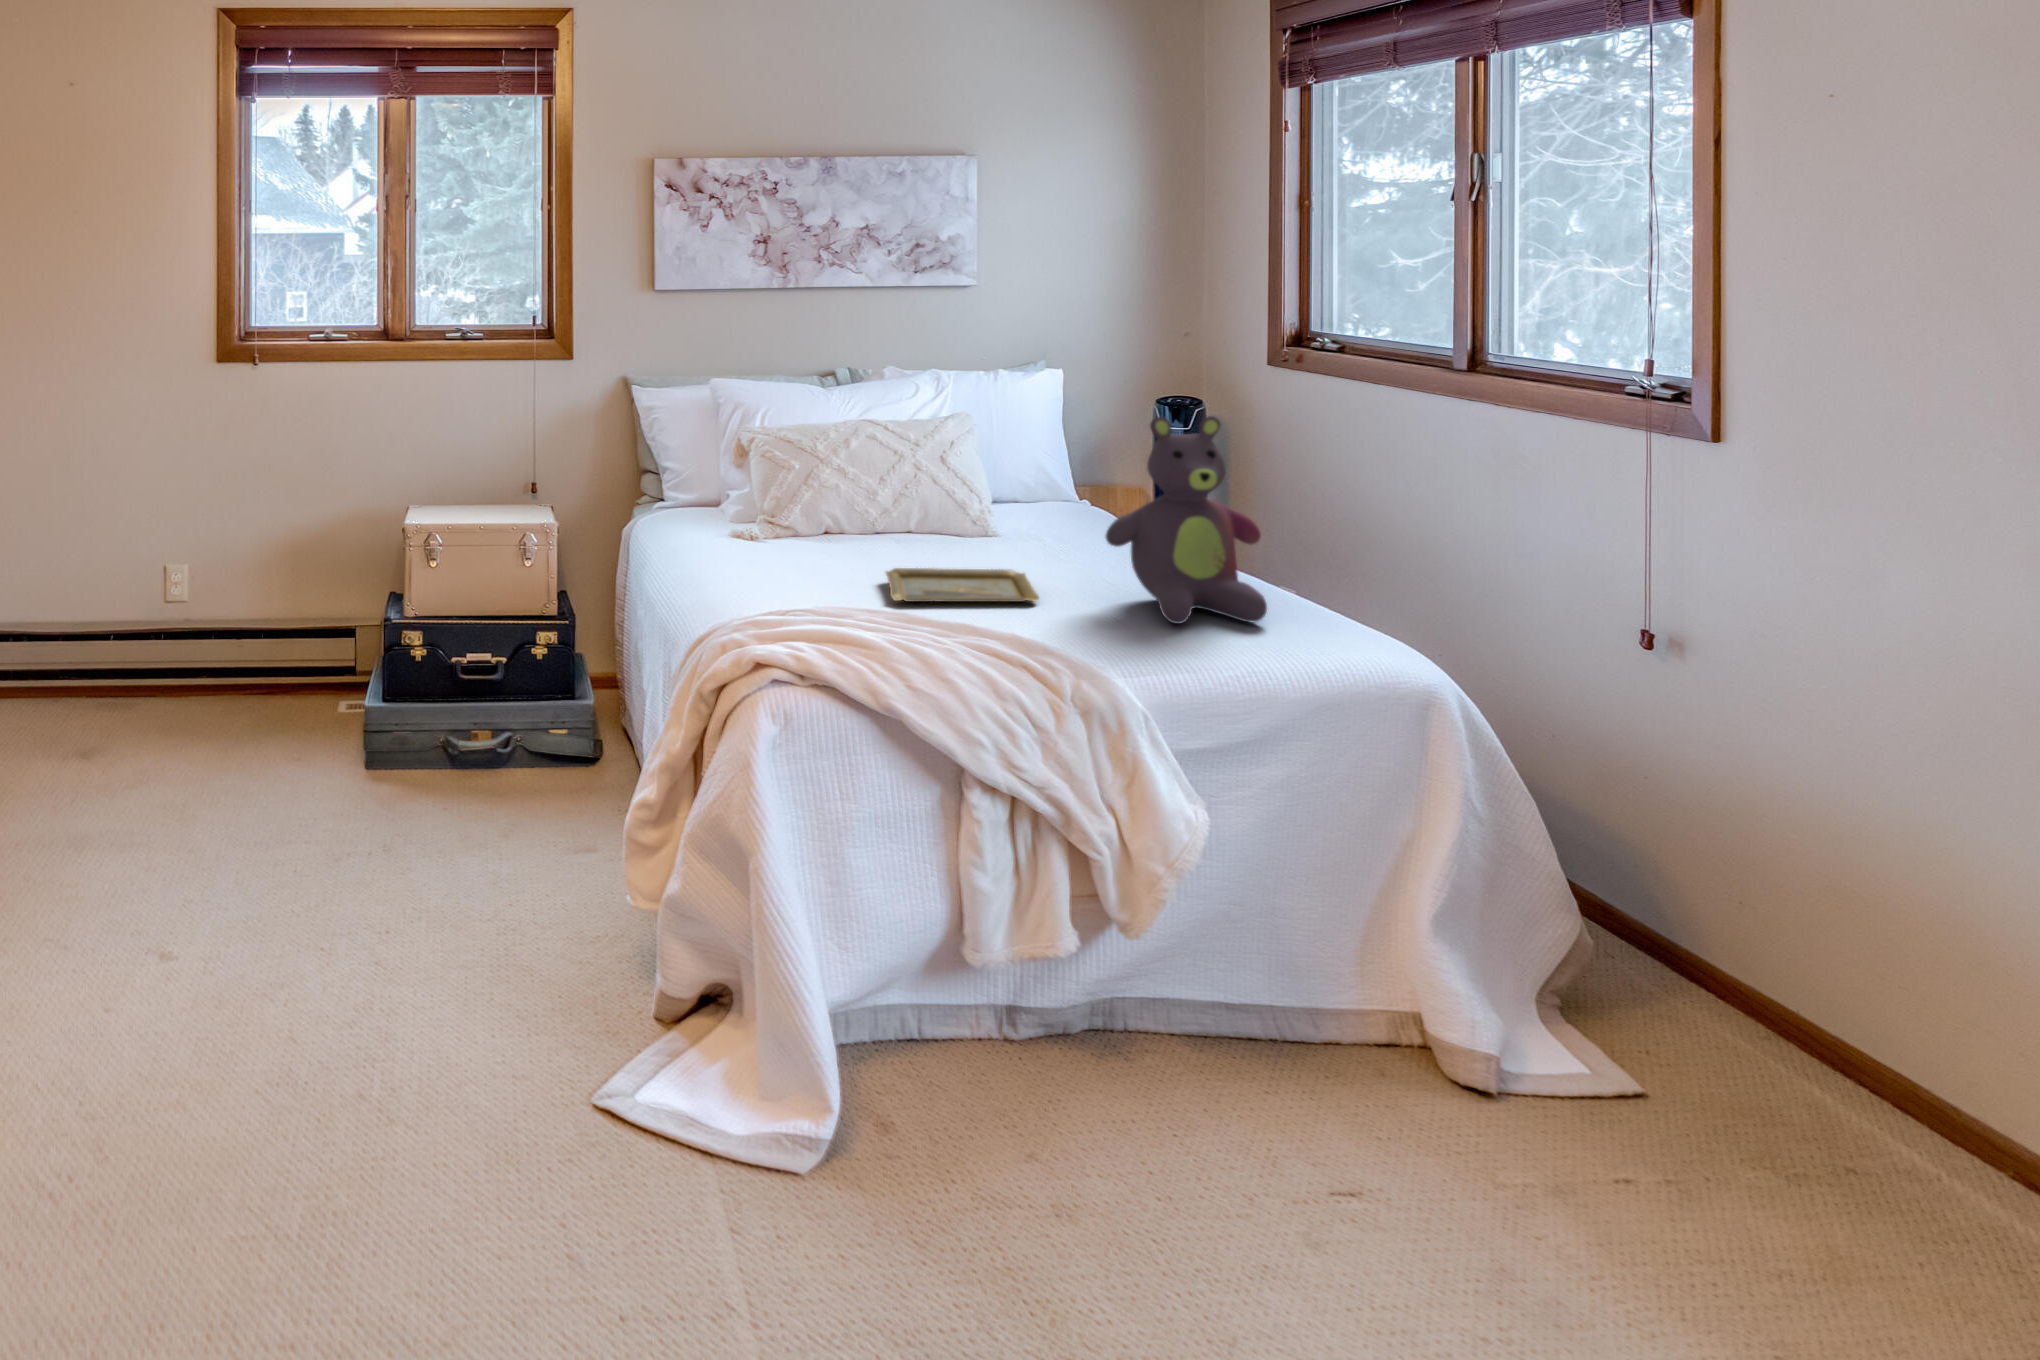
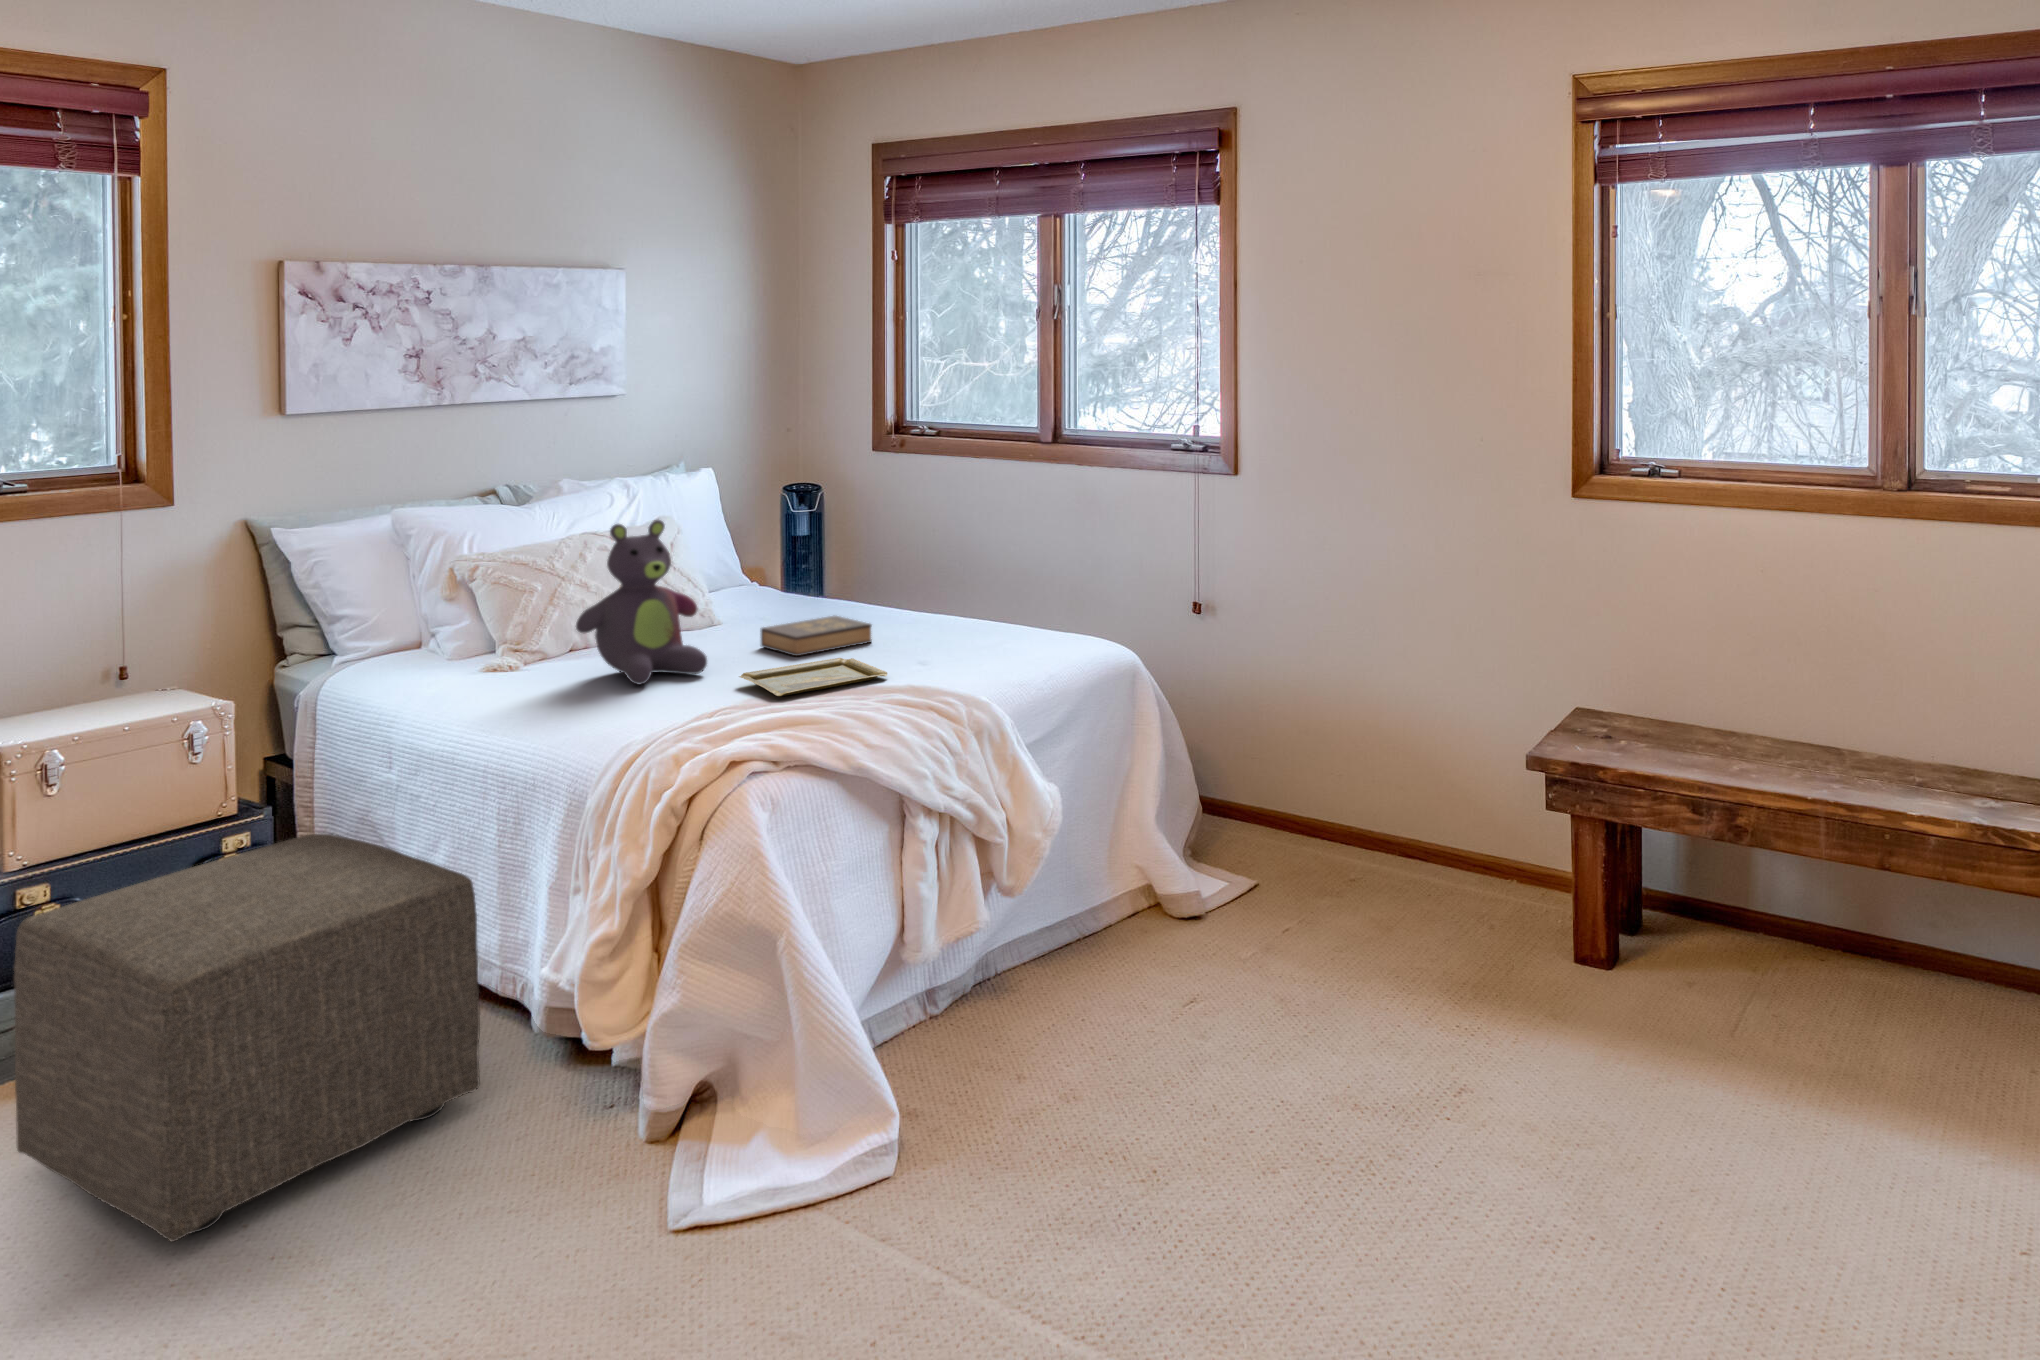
stuffed bear: present [1106,416,1267,624] -> present [576,520,707,684]
hardback book: none [972,521,1086,560] -> present [761,616,872,656]
ottoman: none [265,642,566,968] -> present [14,834,480,1242]

